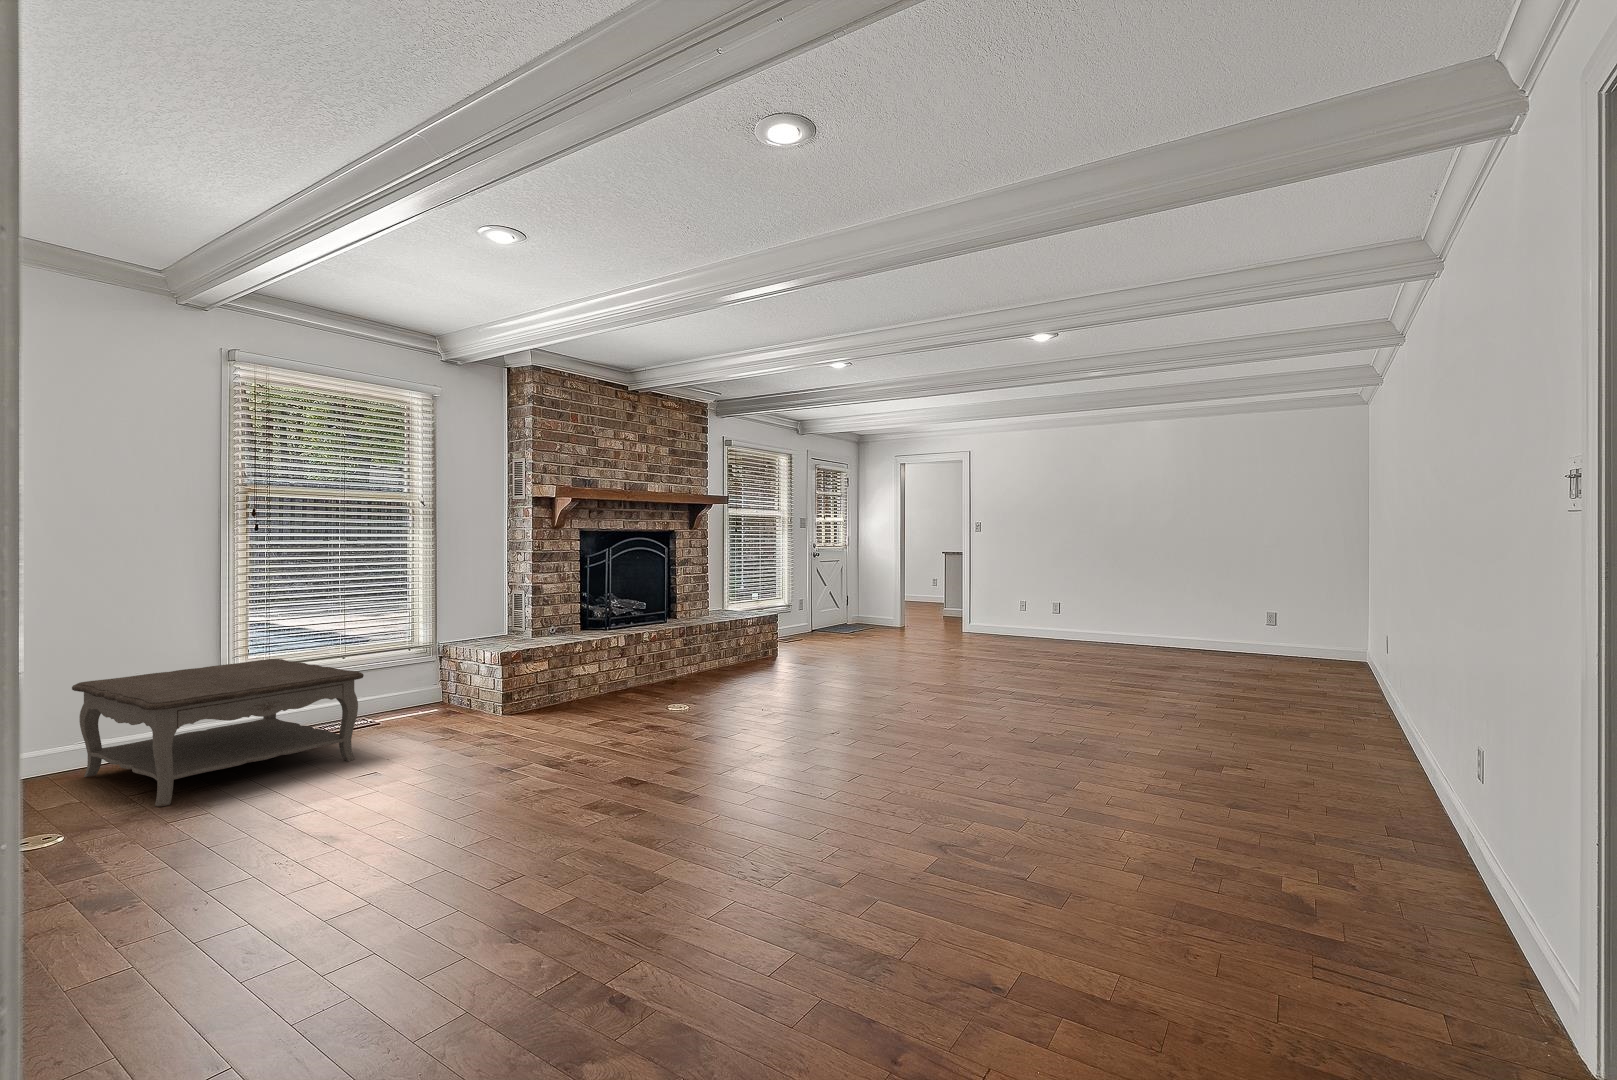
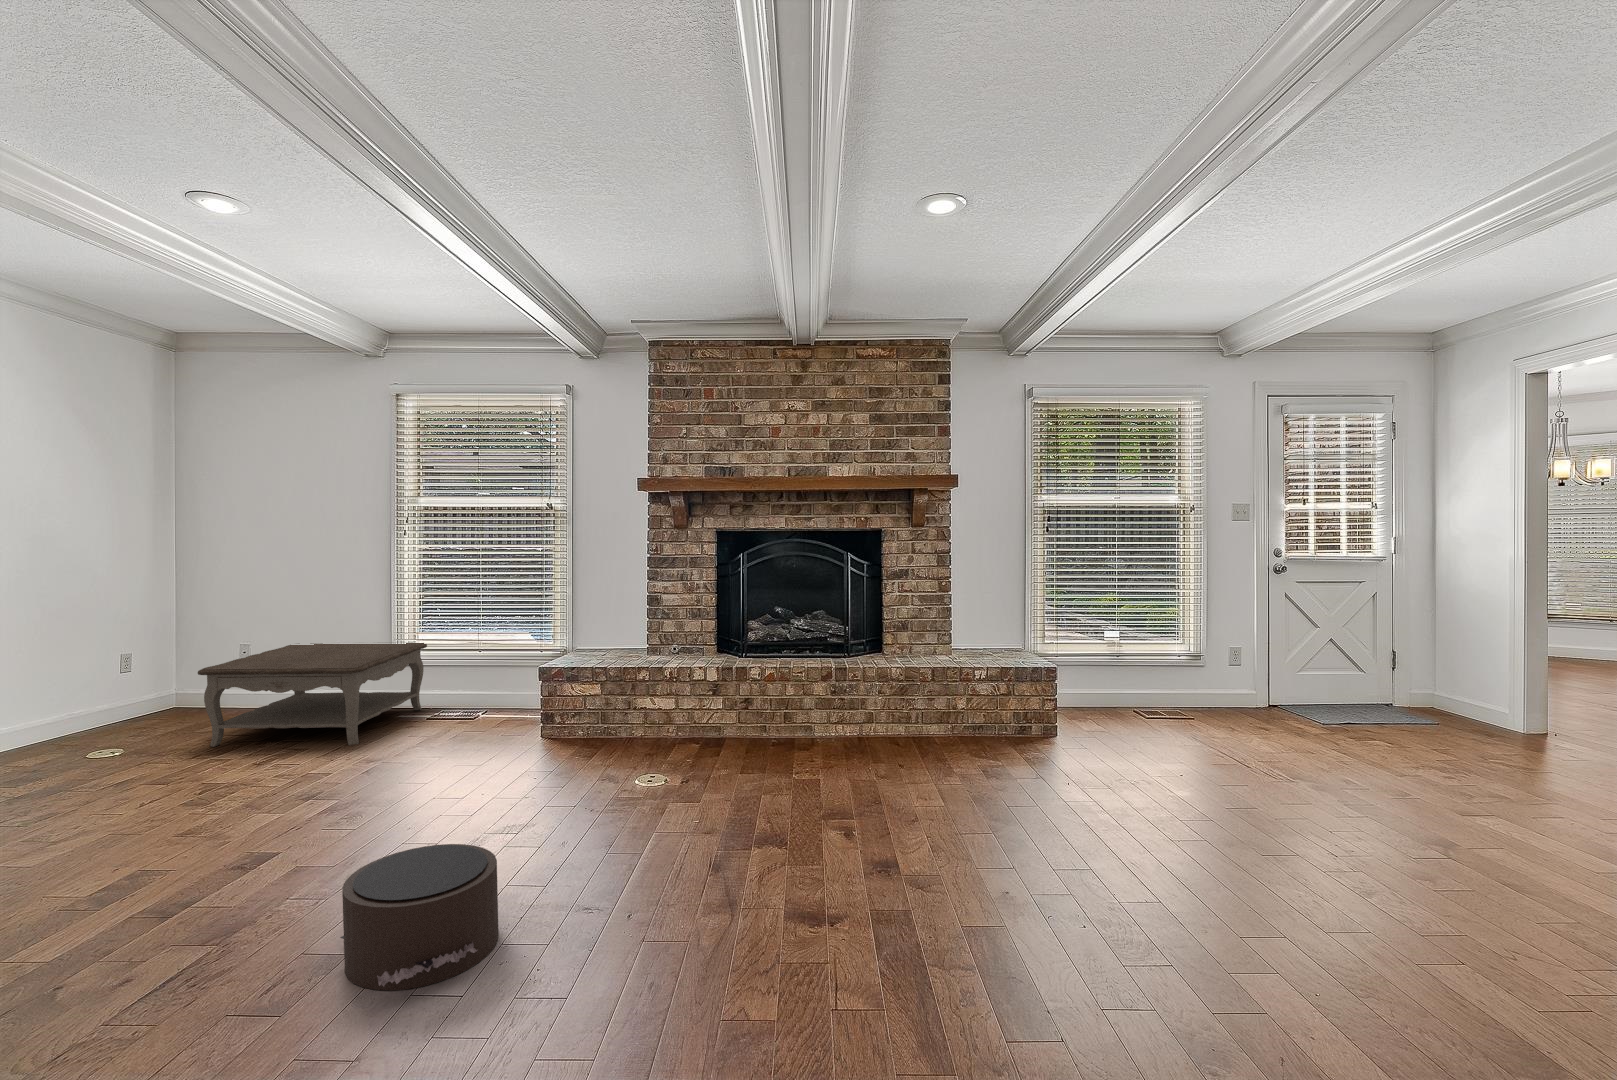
pouf: none [807,702,913,766] -> present [340,844,499,991]

